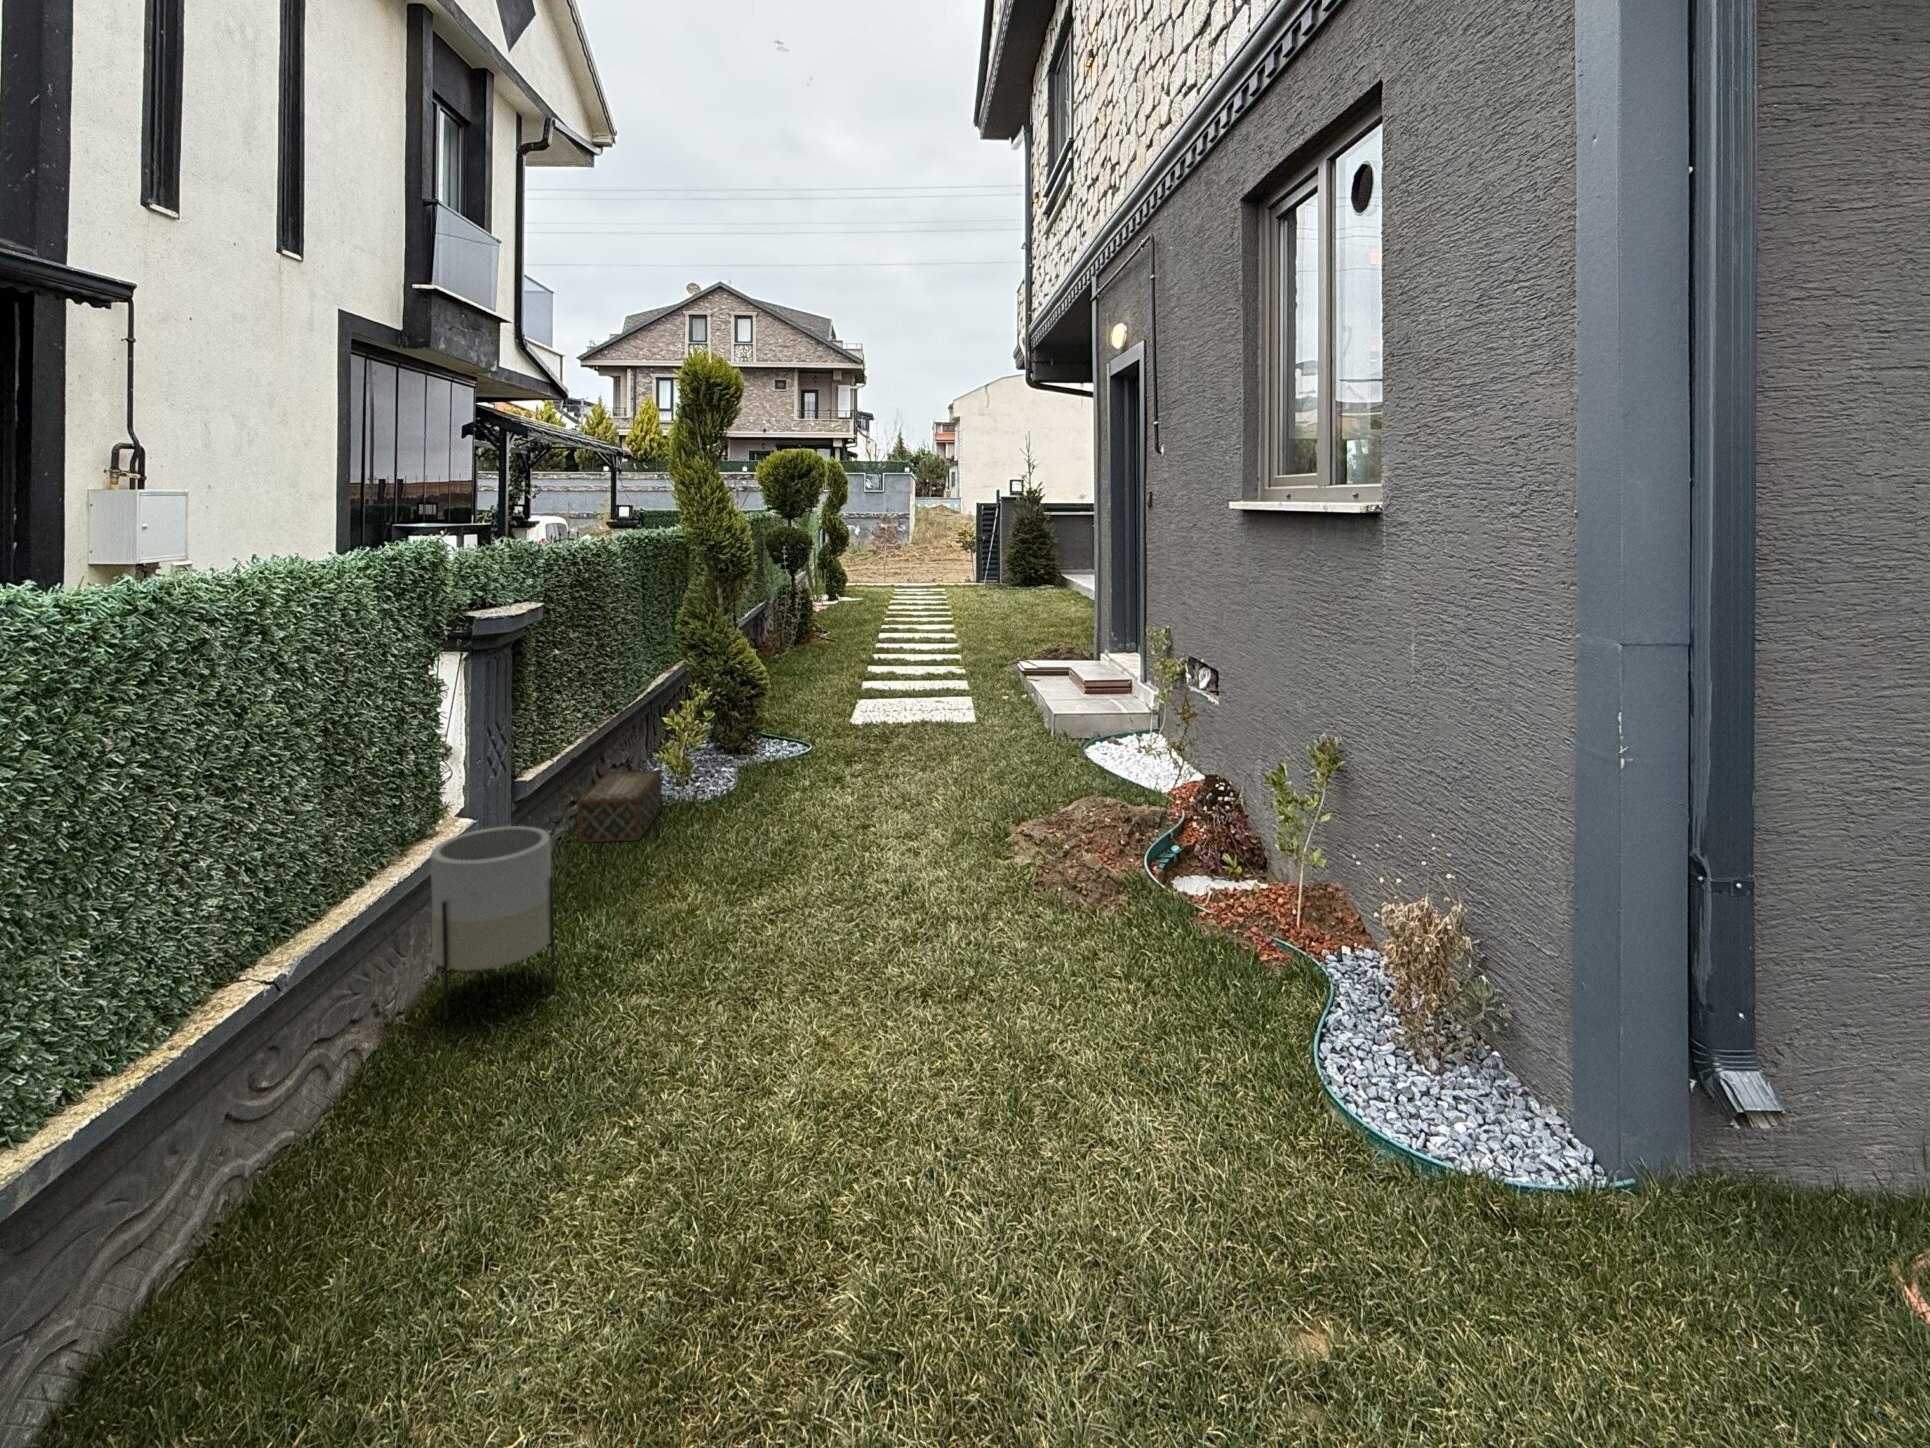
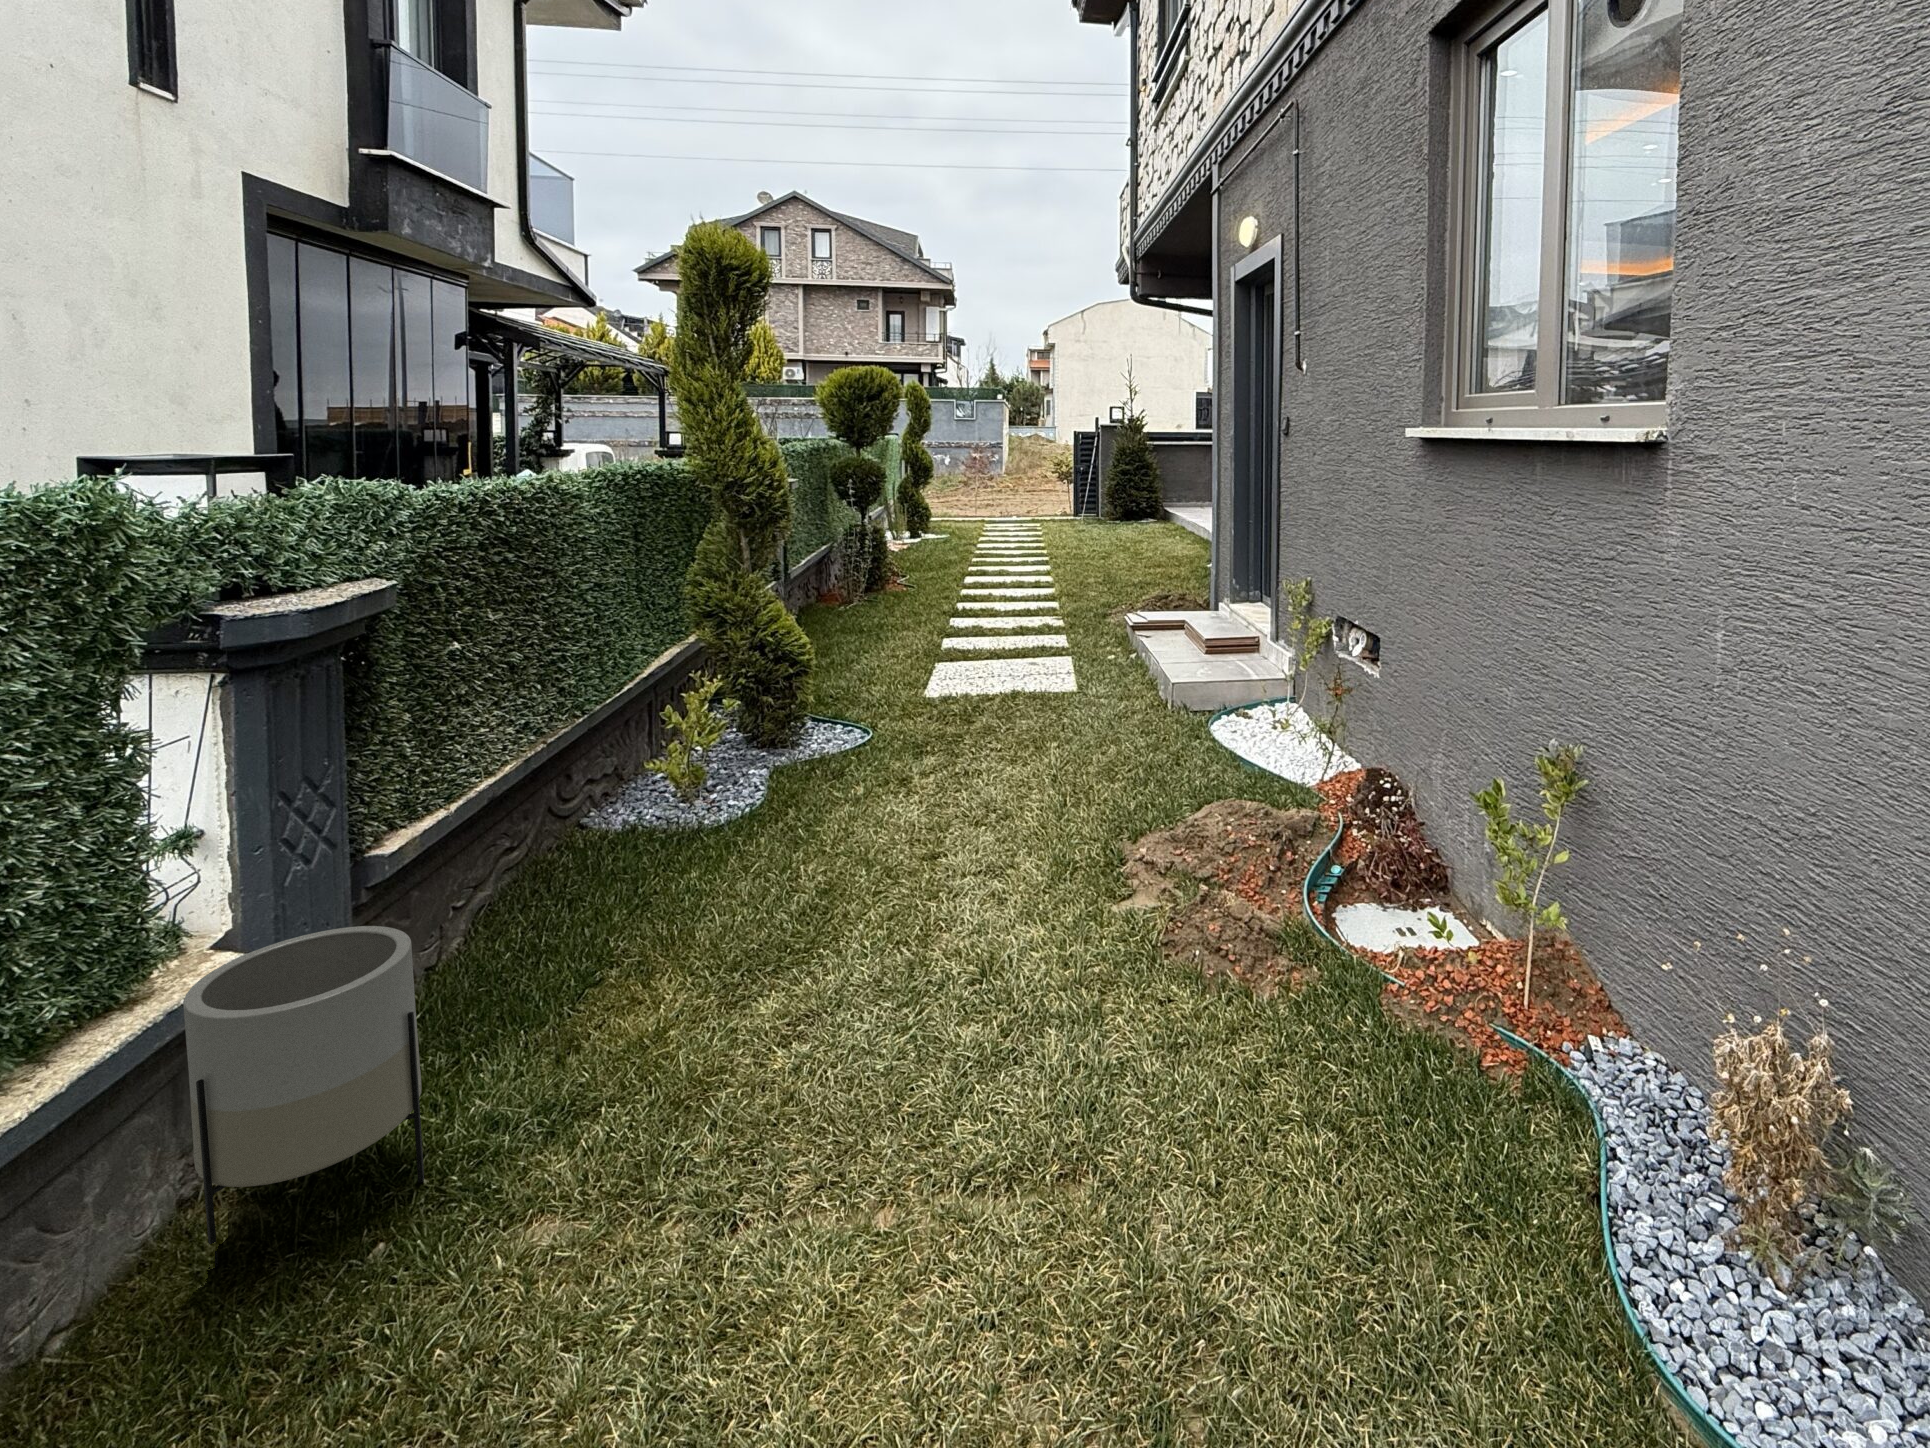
woven basket: present [578,770,662,843] -> none [530,779,663,889]

